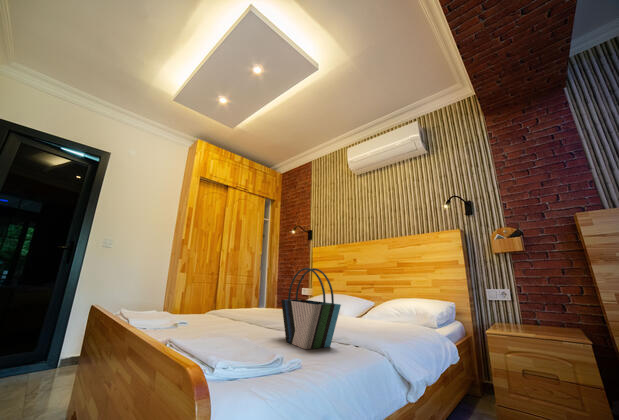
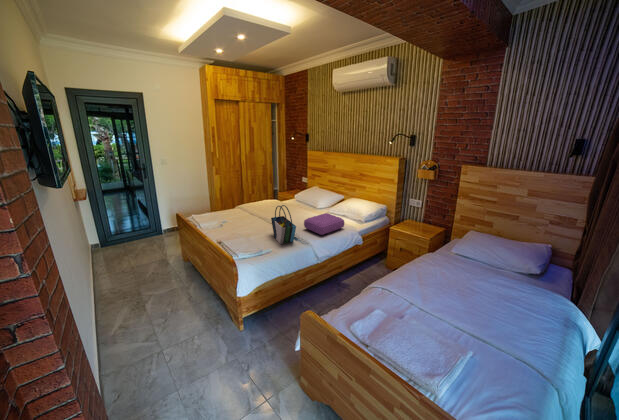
pillow: none [341,302,414,333] -> present [304,213,344,235]

